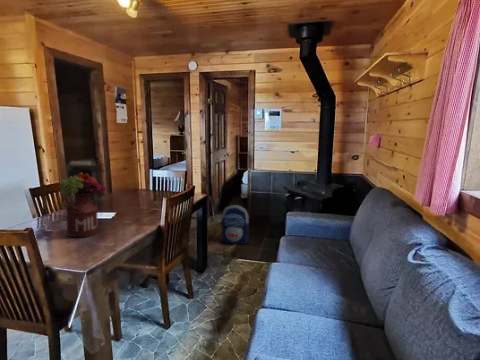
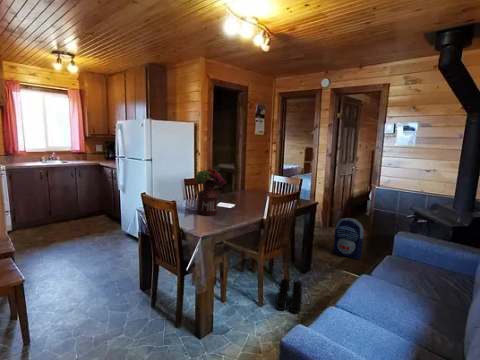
boots: none [183,285,212,324] -> present [276,279,302,313]

